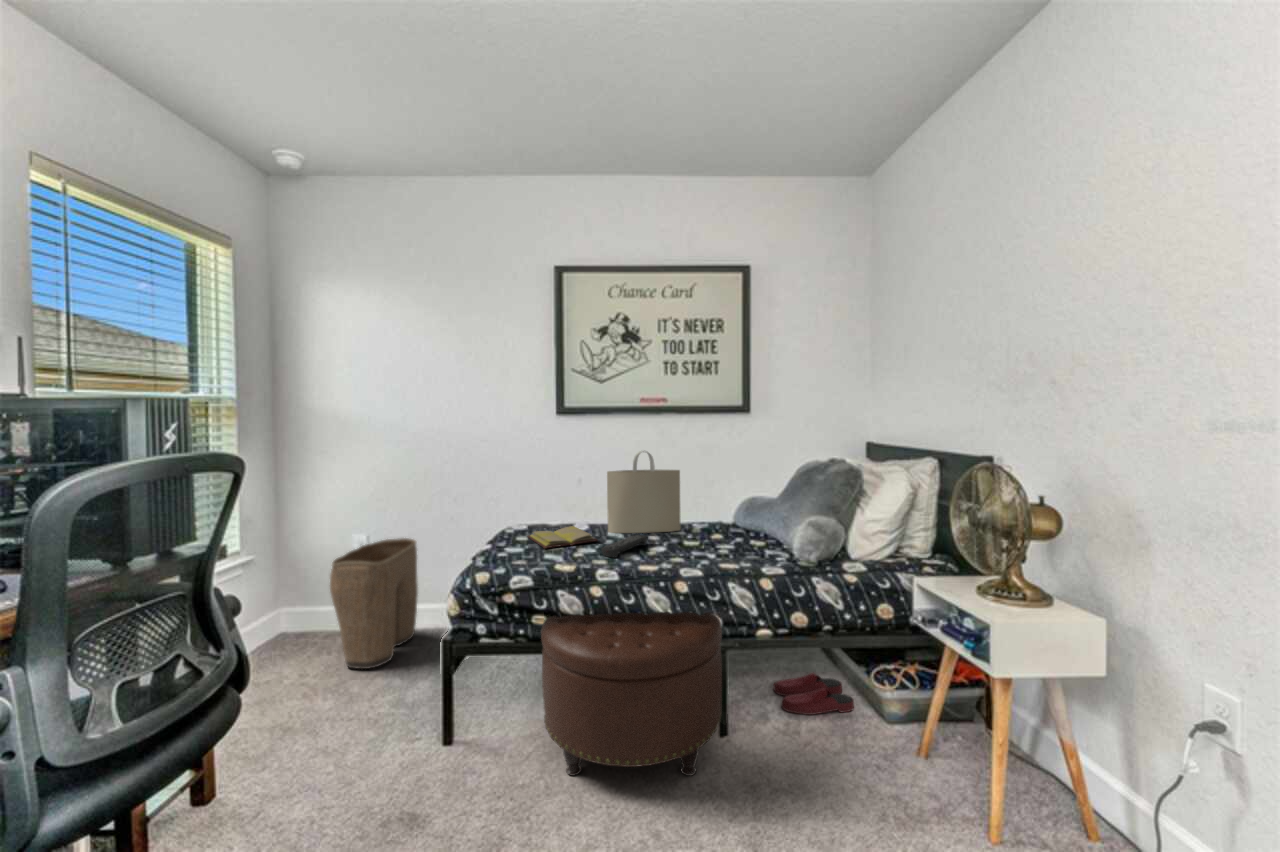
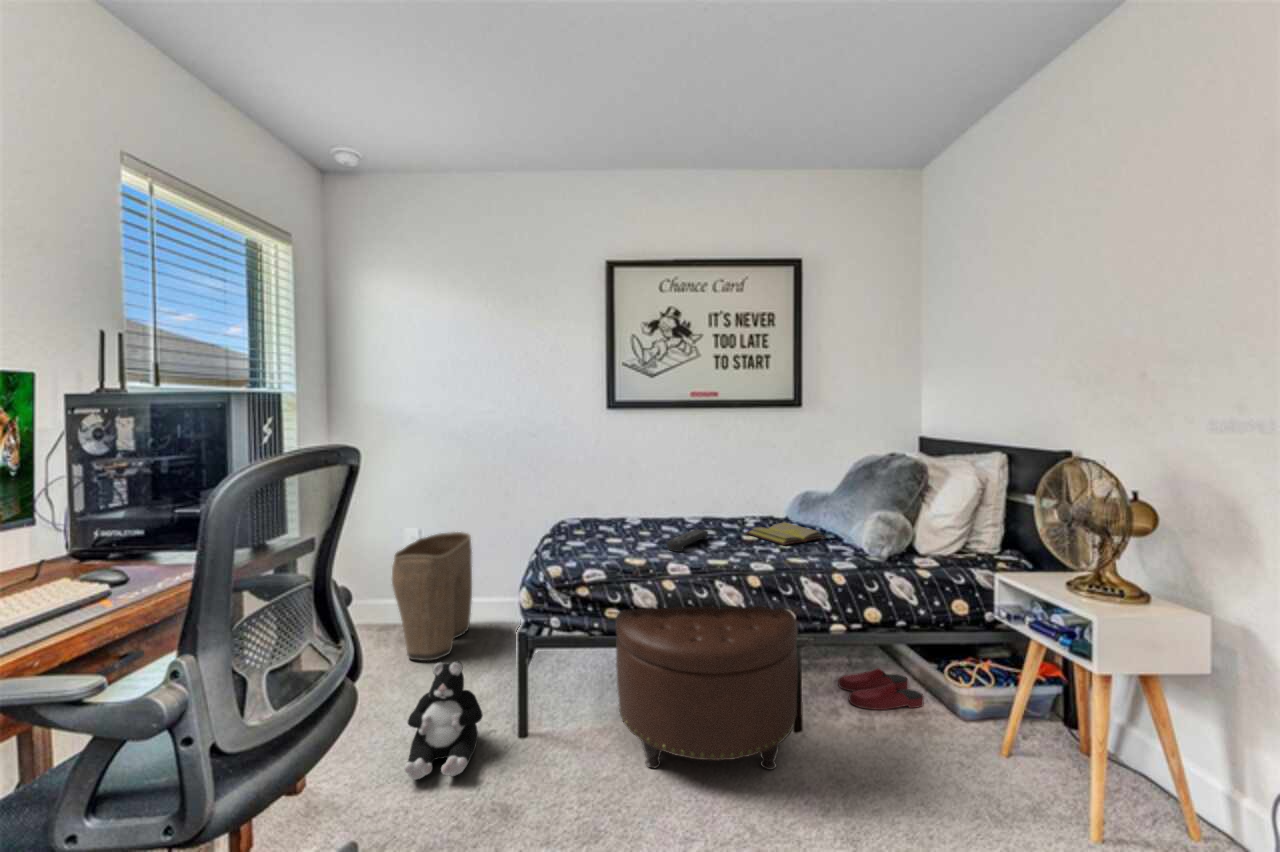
tote bag: present [607,451,681,533] -> none [662,445,735,528]
diary: present [528,526,597,548] -> present [746,523,825,545]
plush toy: none [318,669,405,790] -> present [404,661,483,779]

